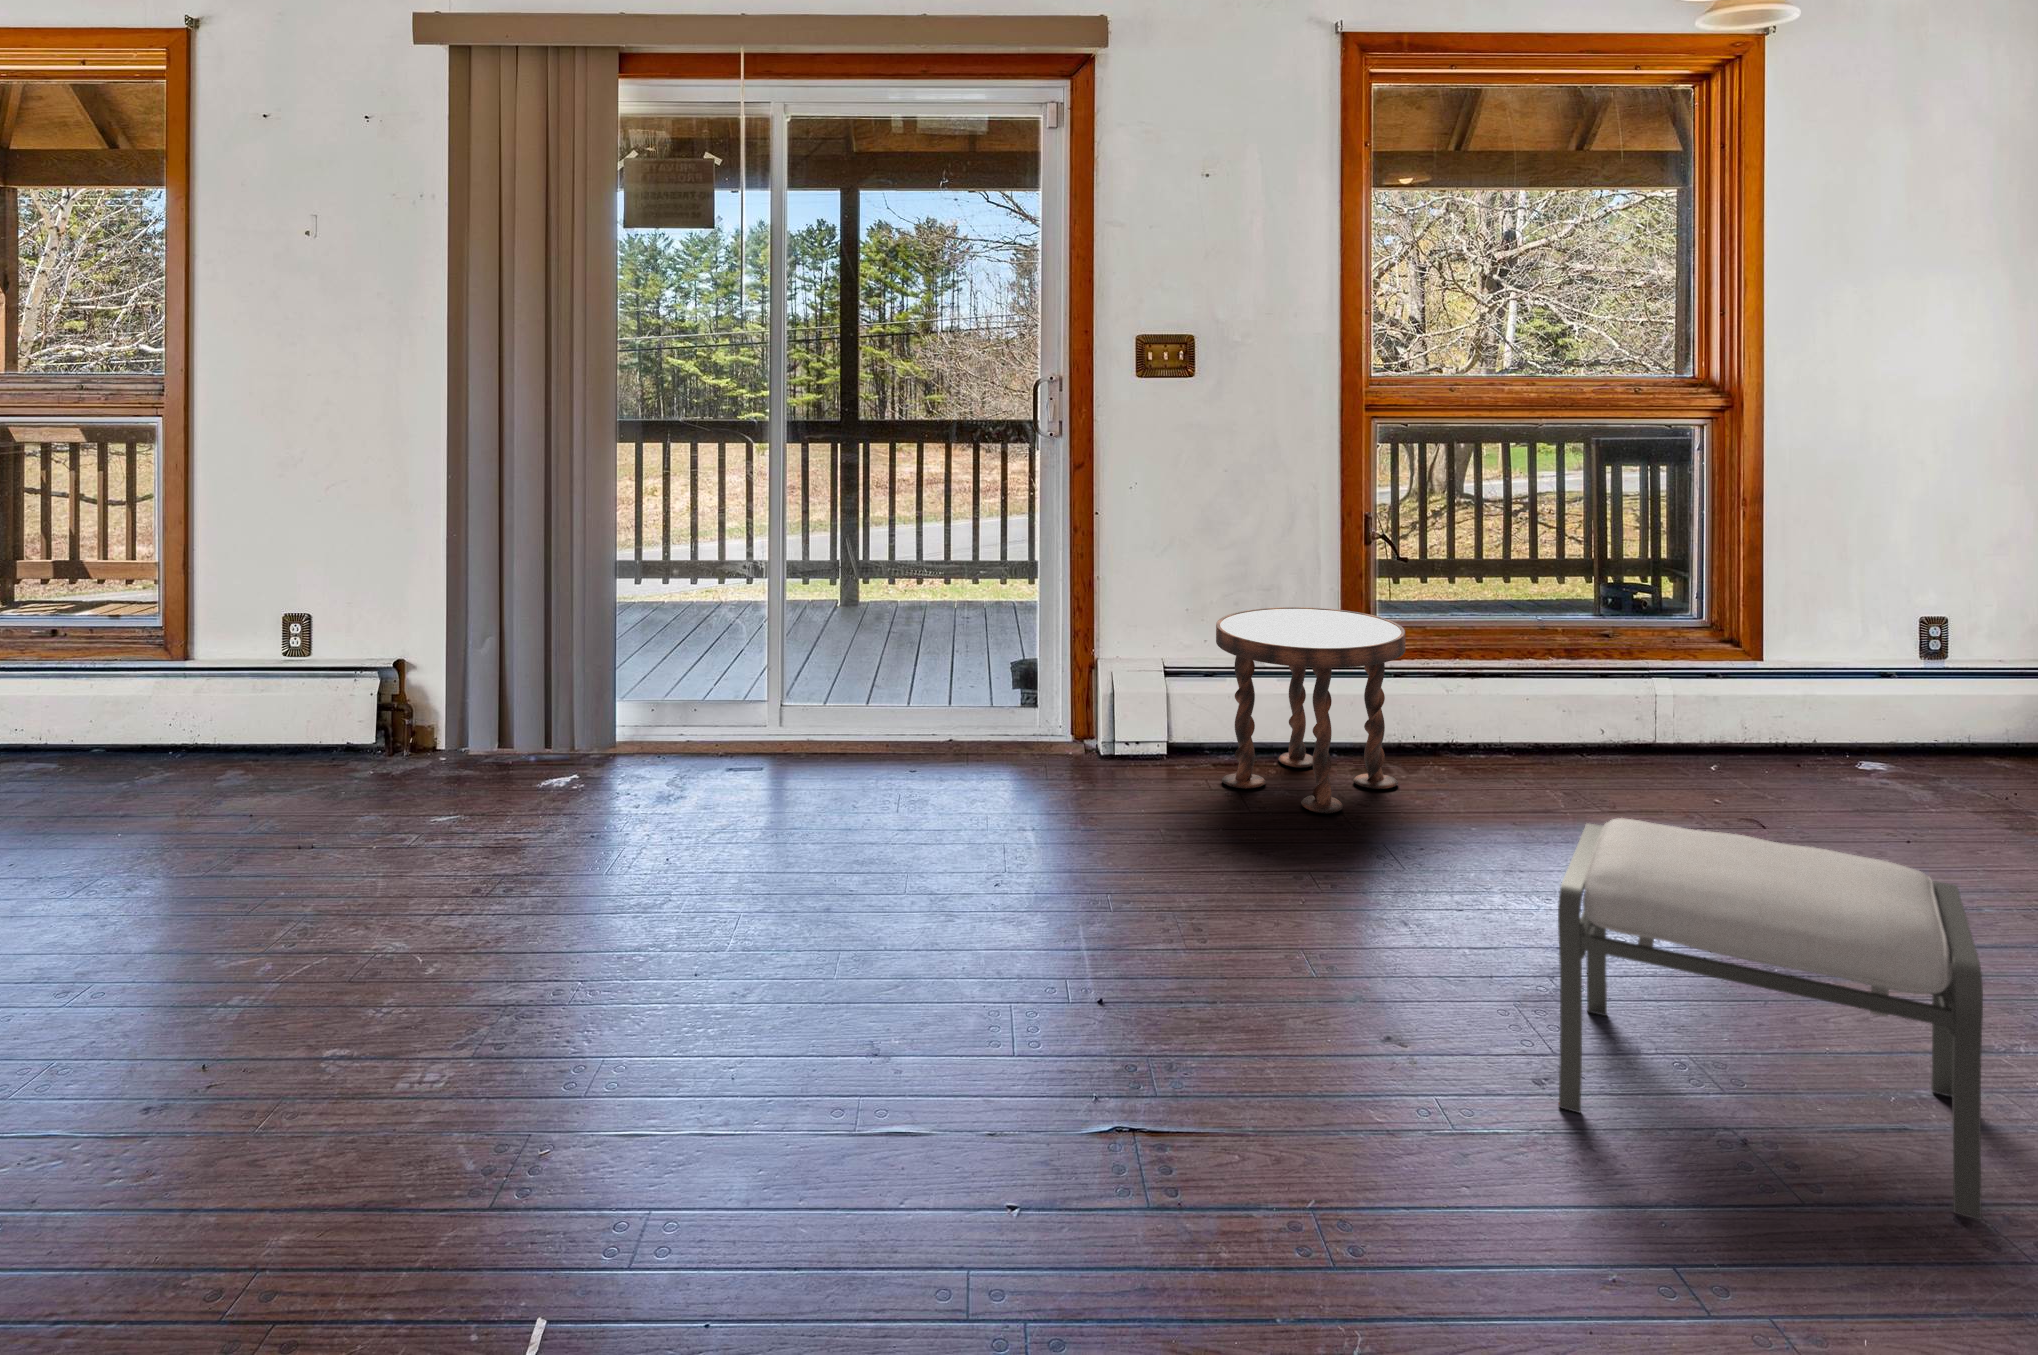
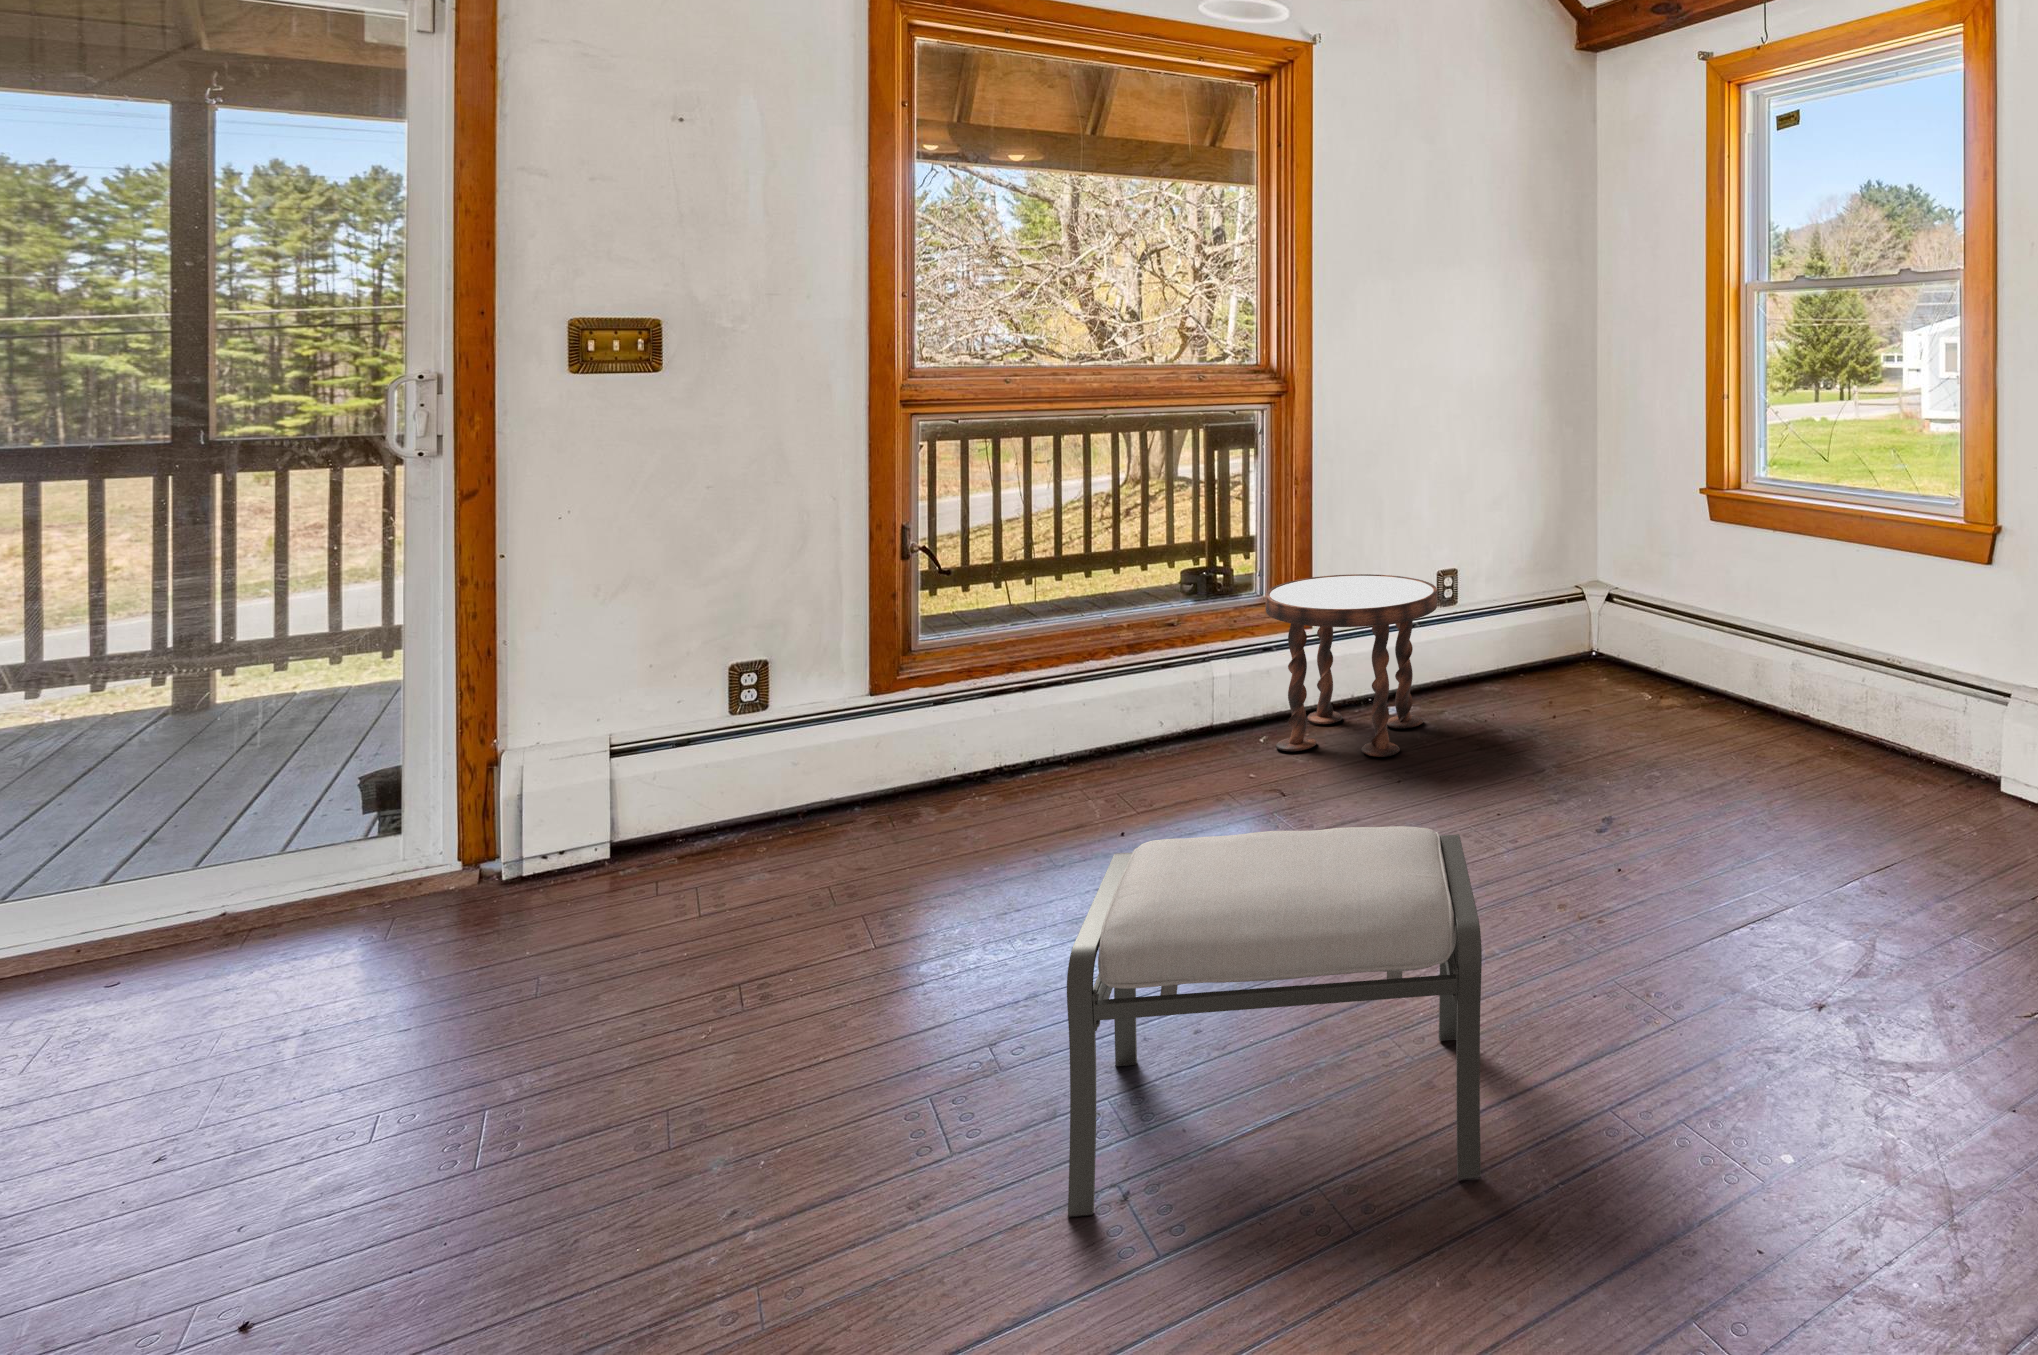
side table: present [1216,607,1405,813] -> present [1265,574,1437,757]

